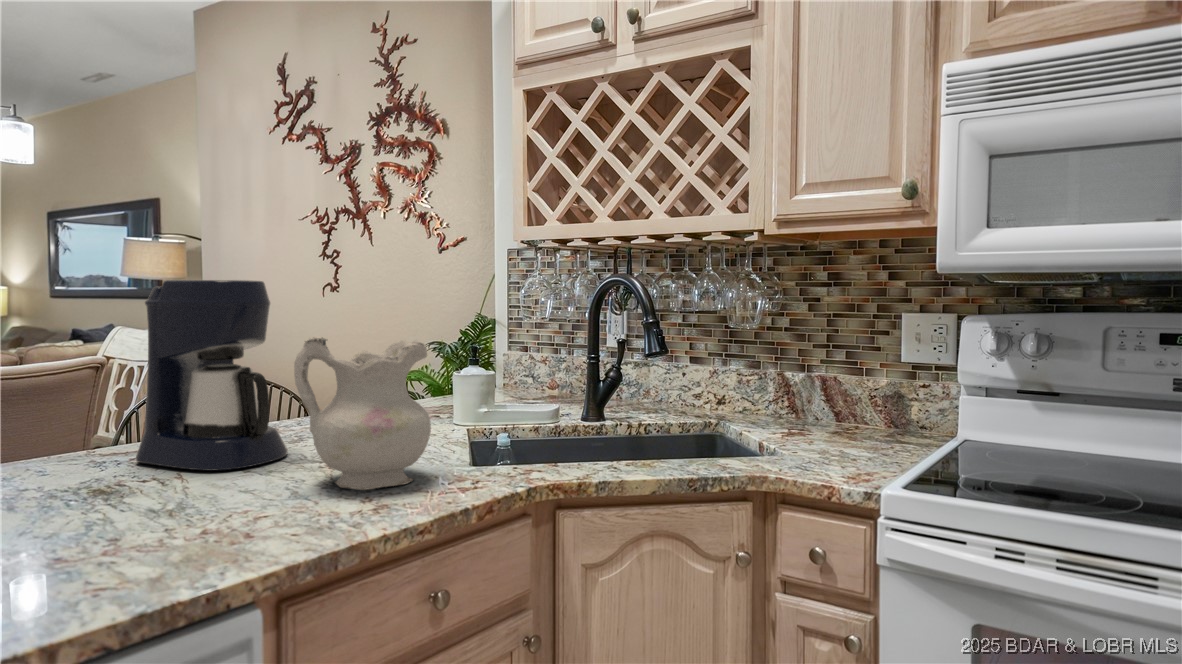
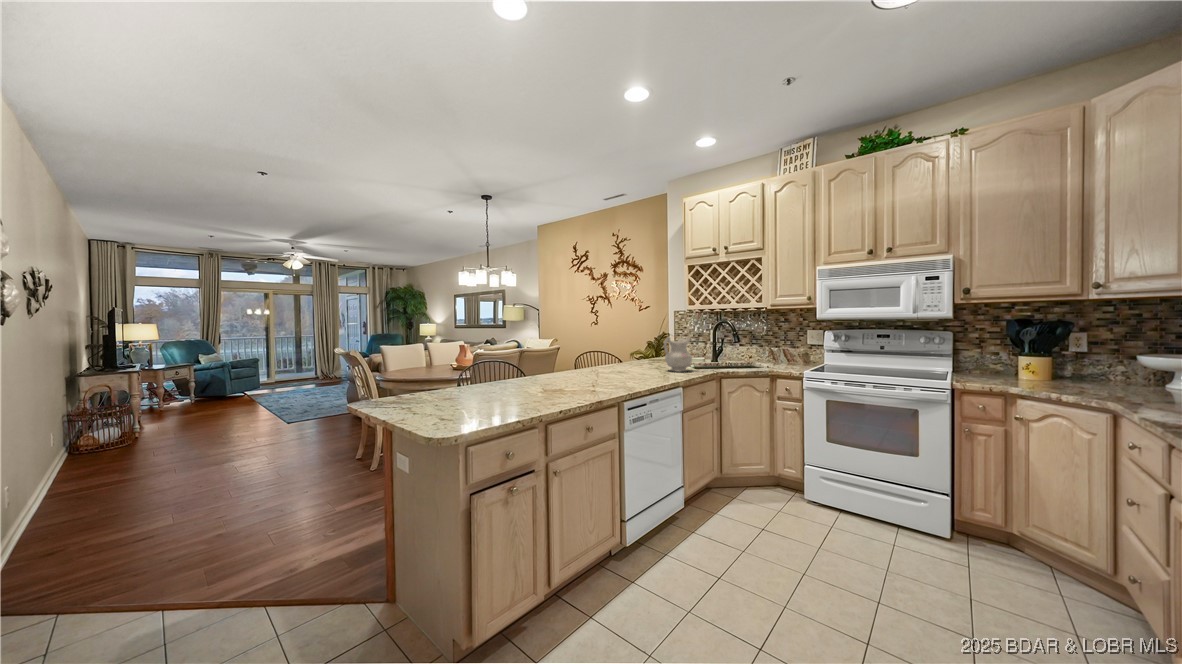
coffee maker: present [136,280,288,471] -> none [615,324,648,369]

